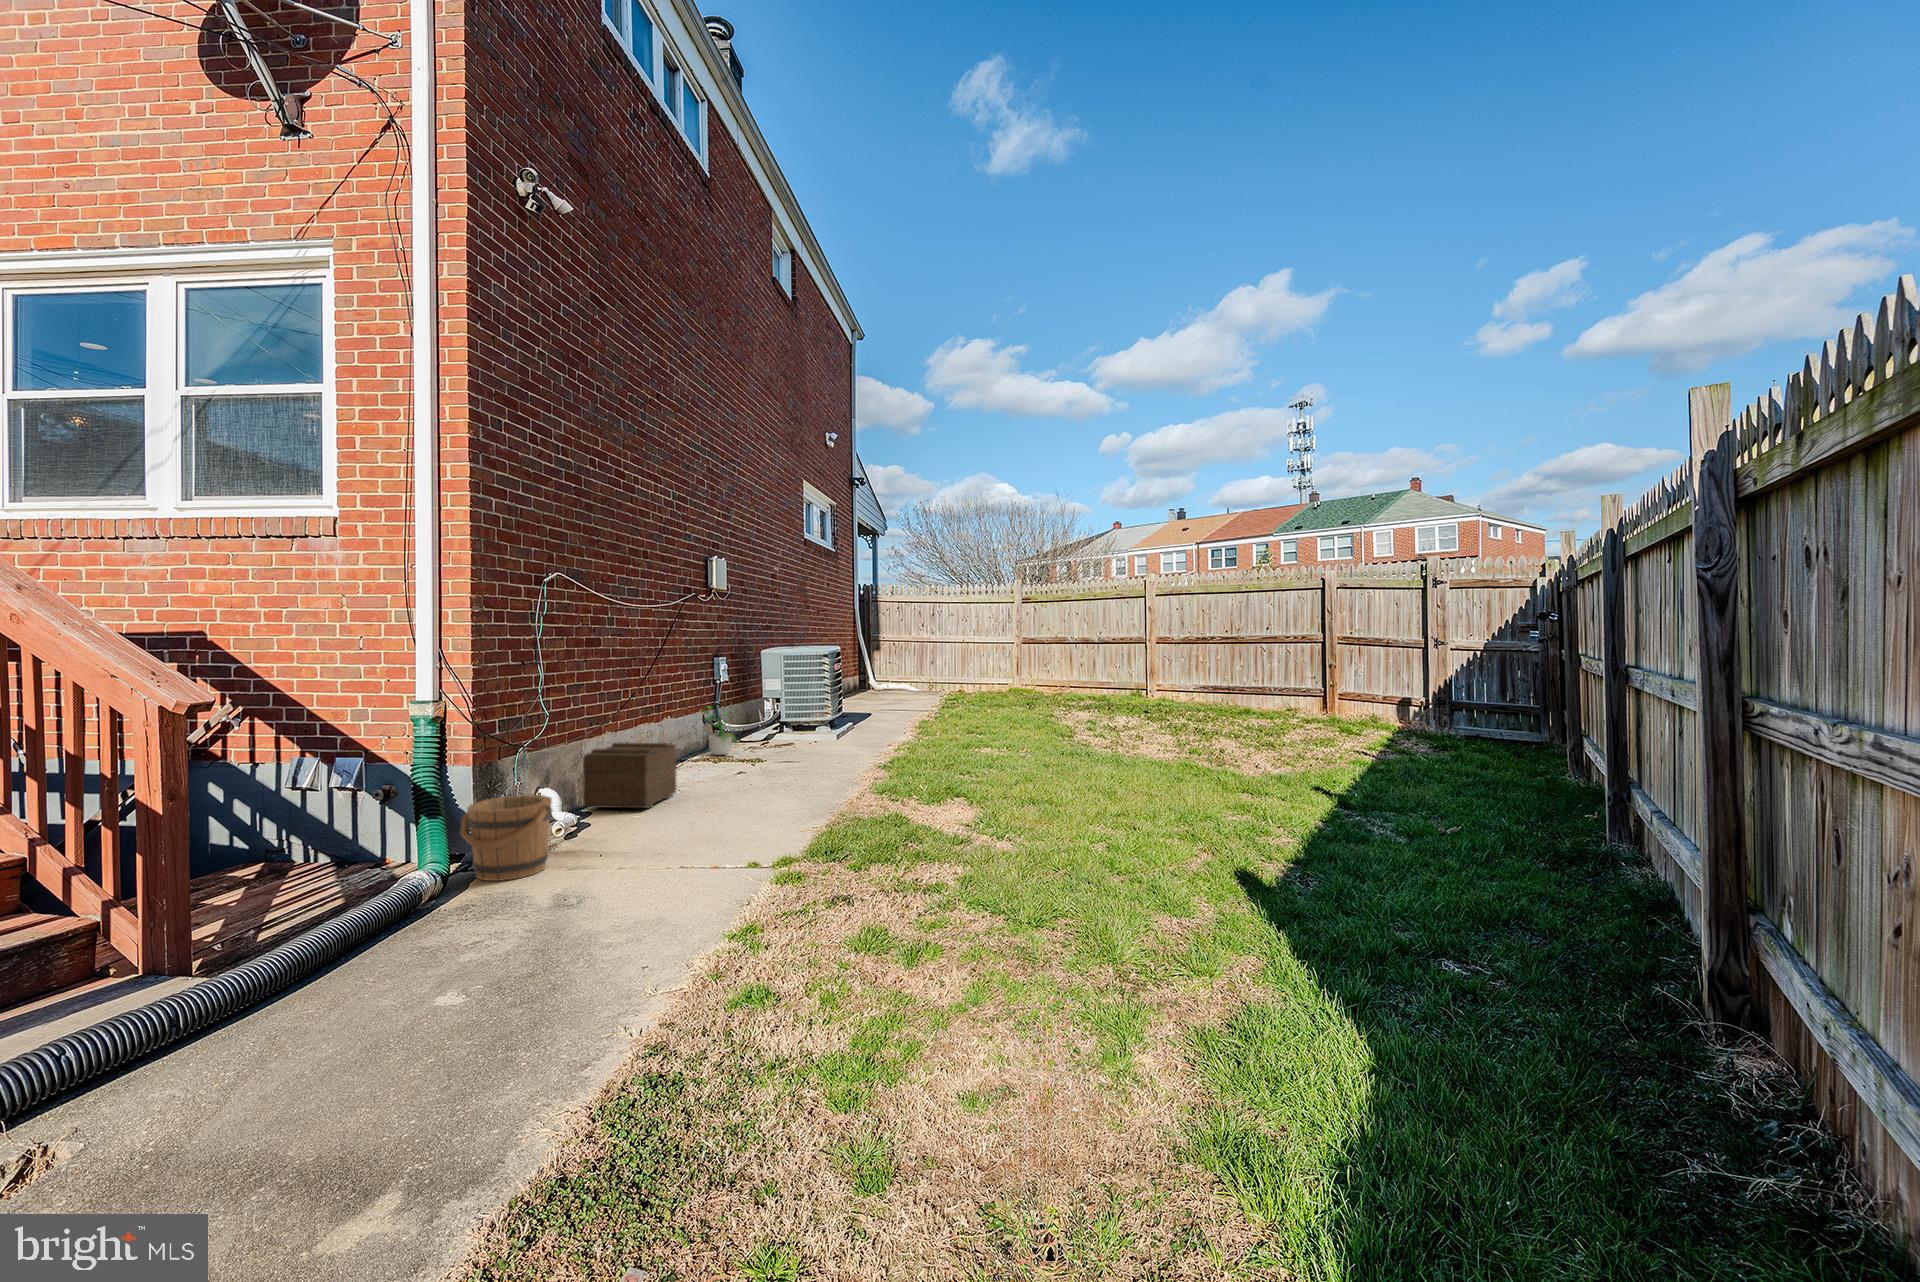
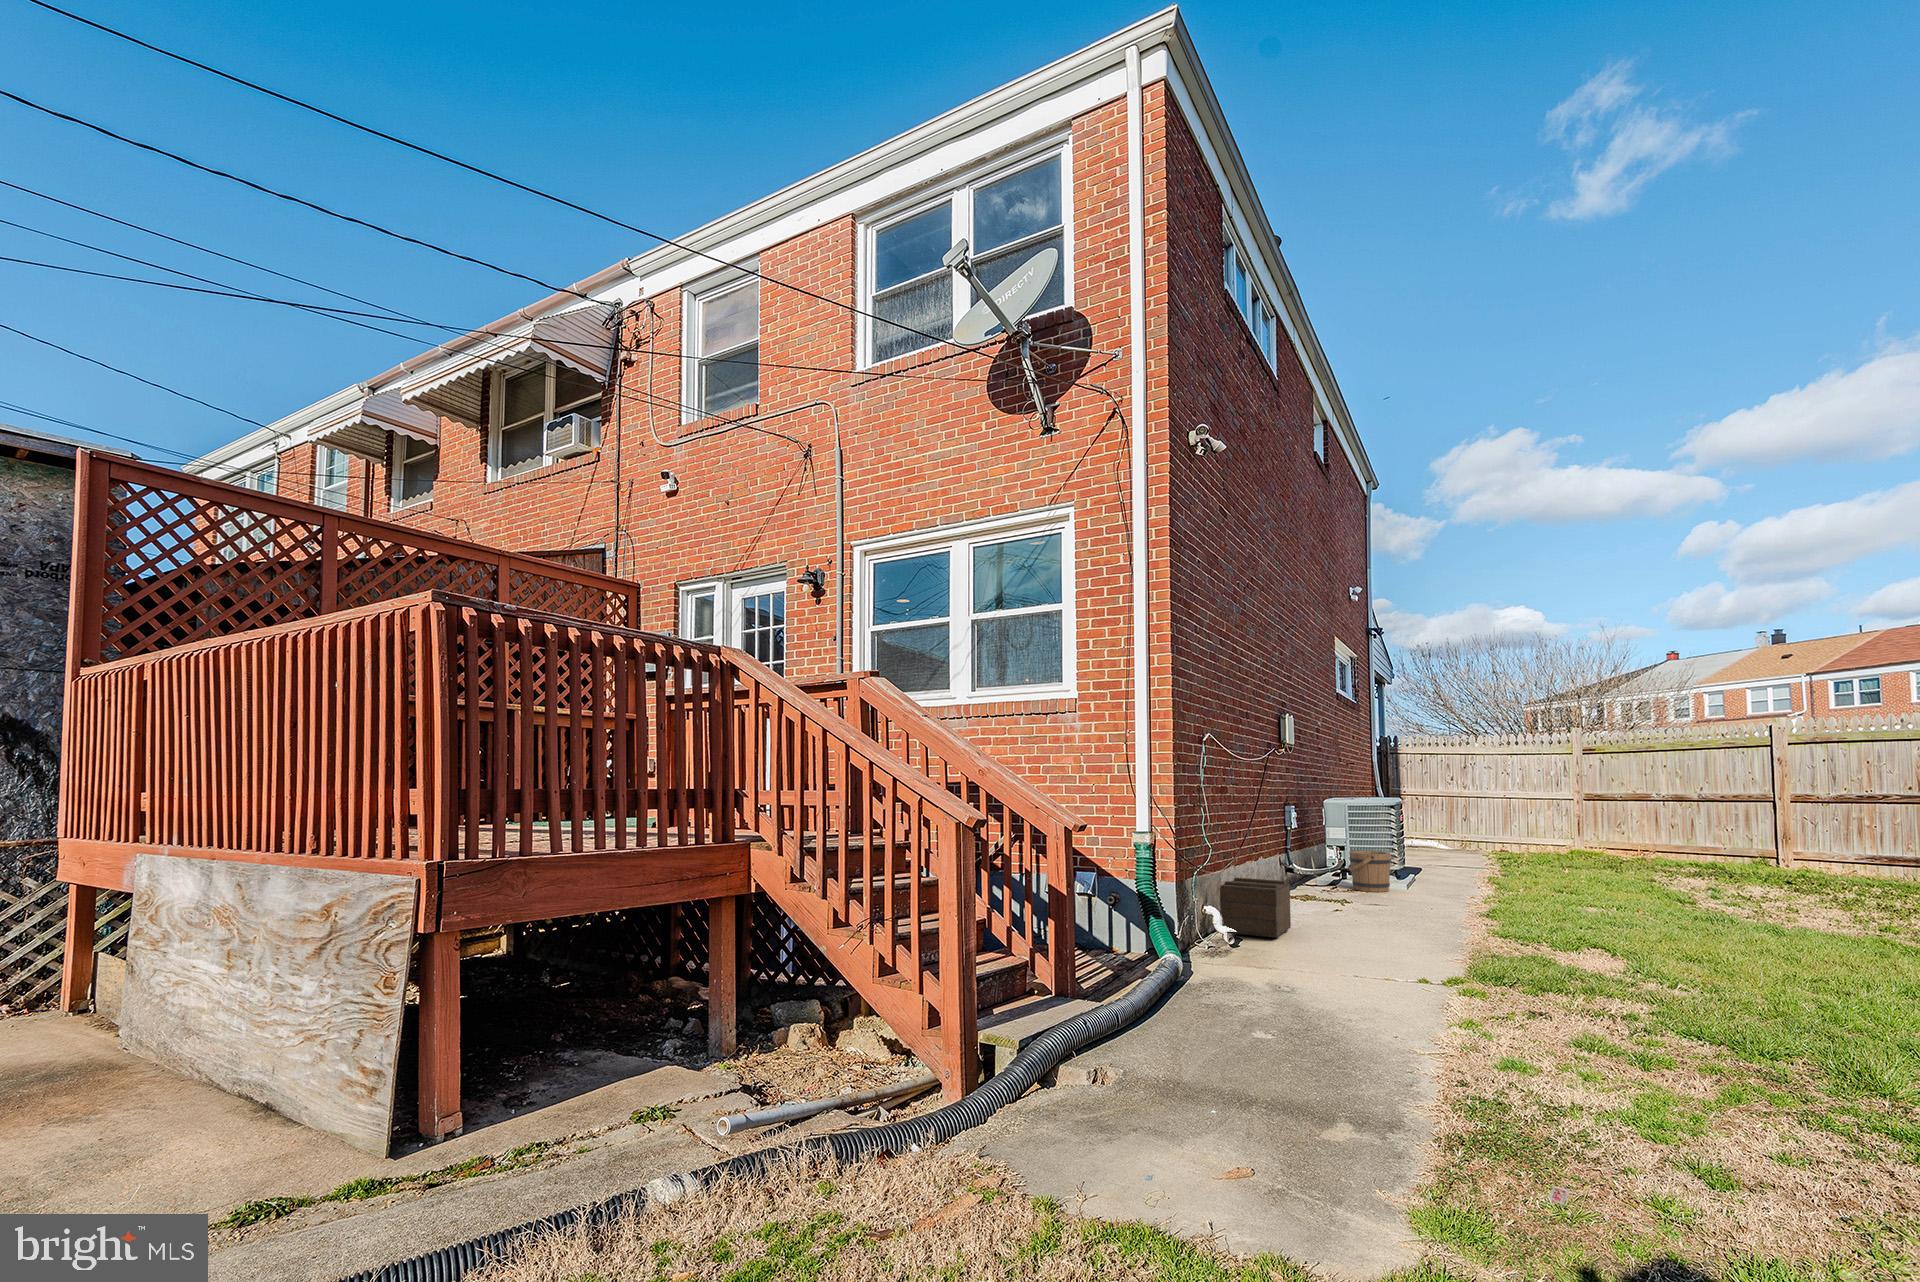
potted plant: present [703,707,737,755] -> none [1278,836,1318,899]
bucket: present [460,795,552,881] -> present [1348,851,1391,892]

